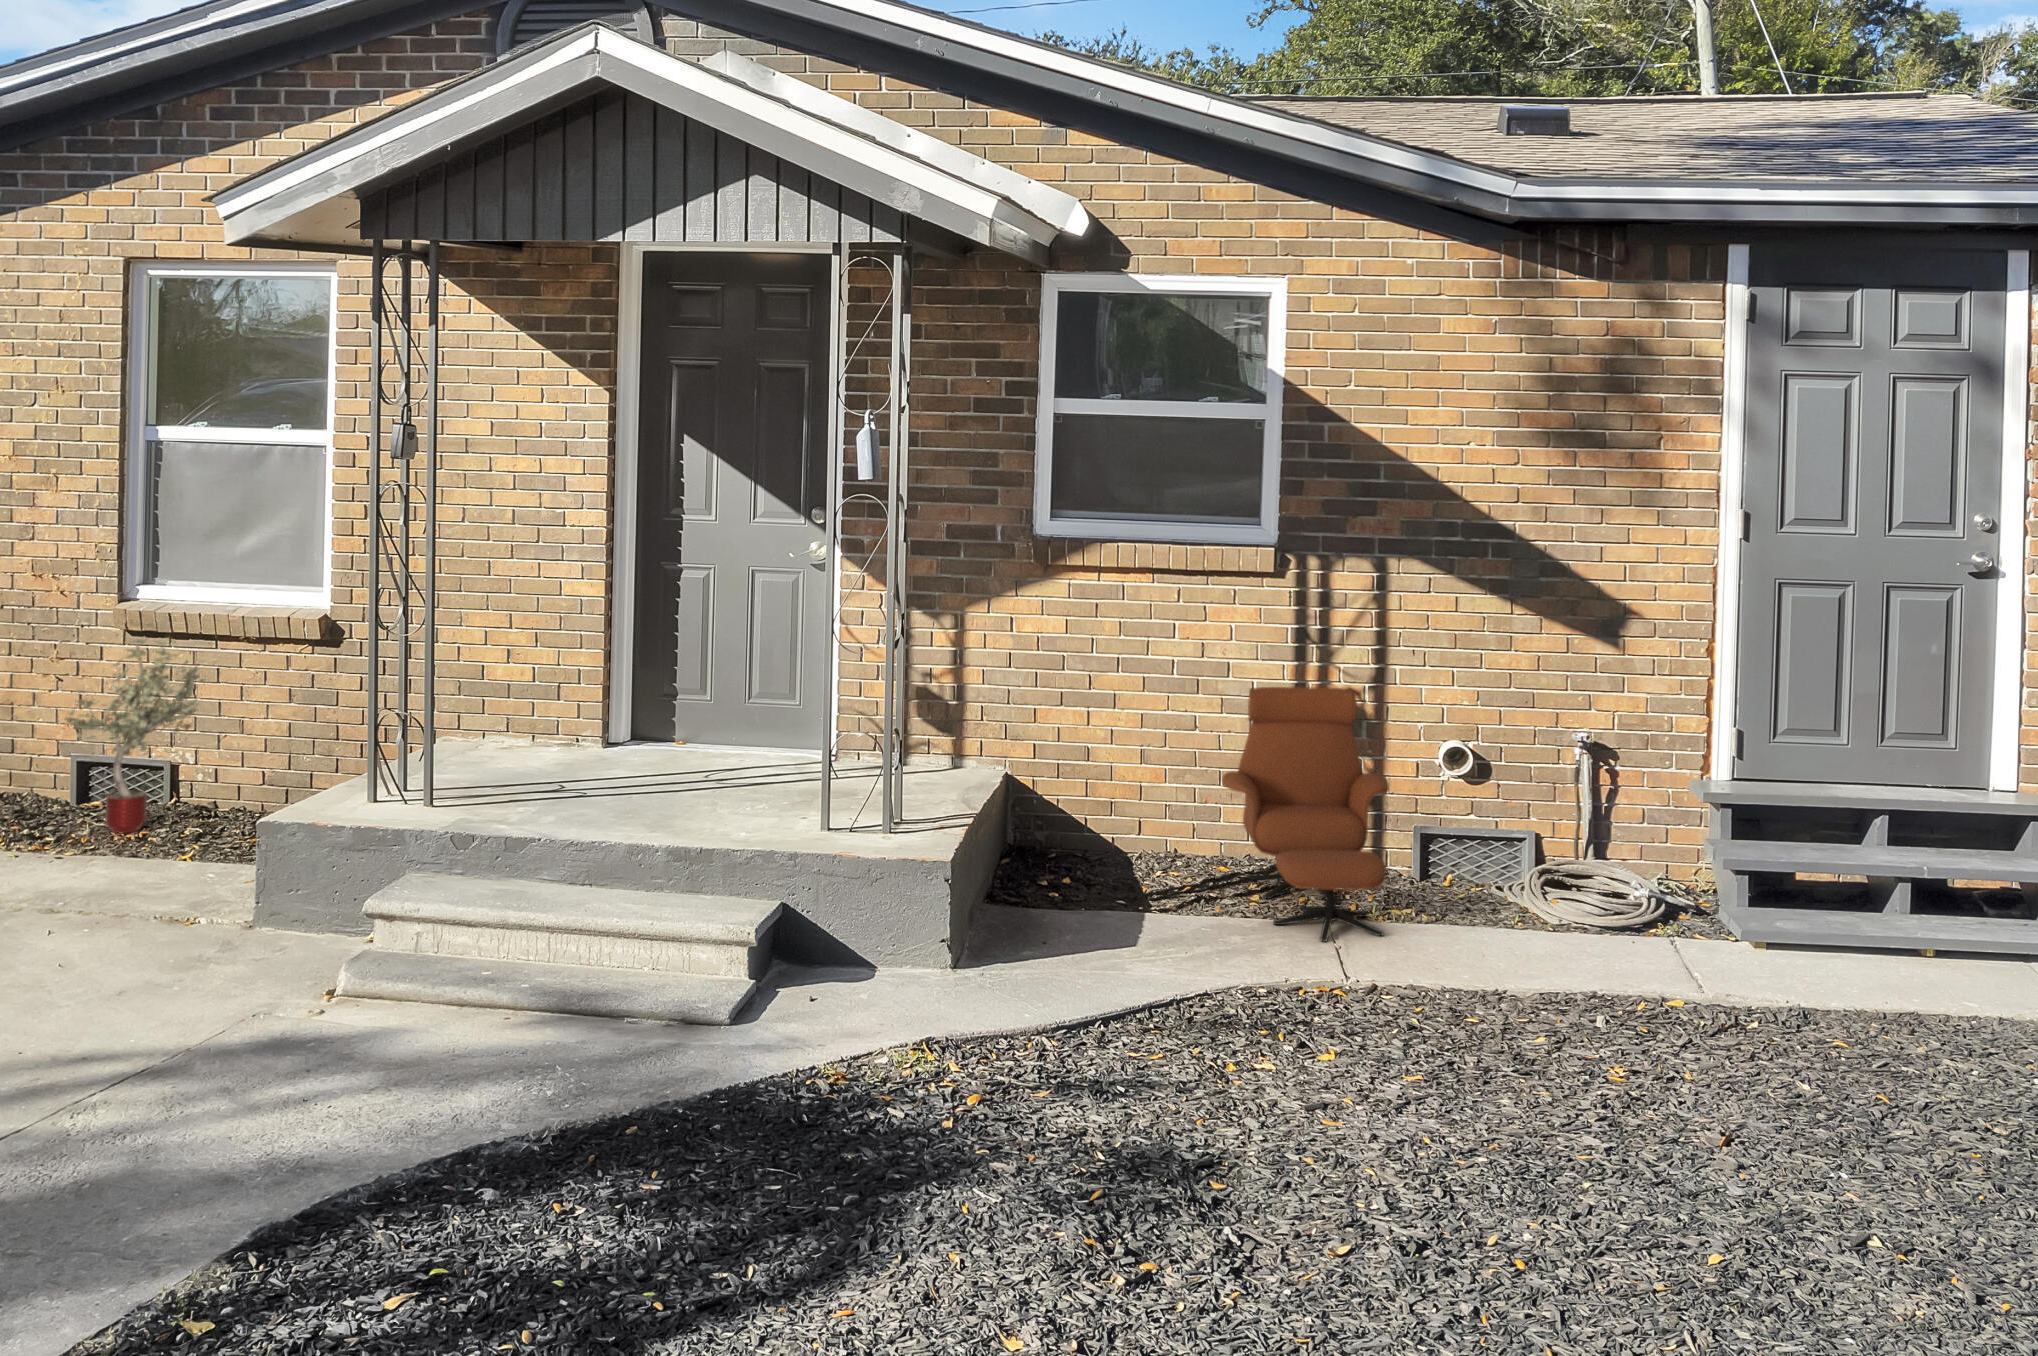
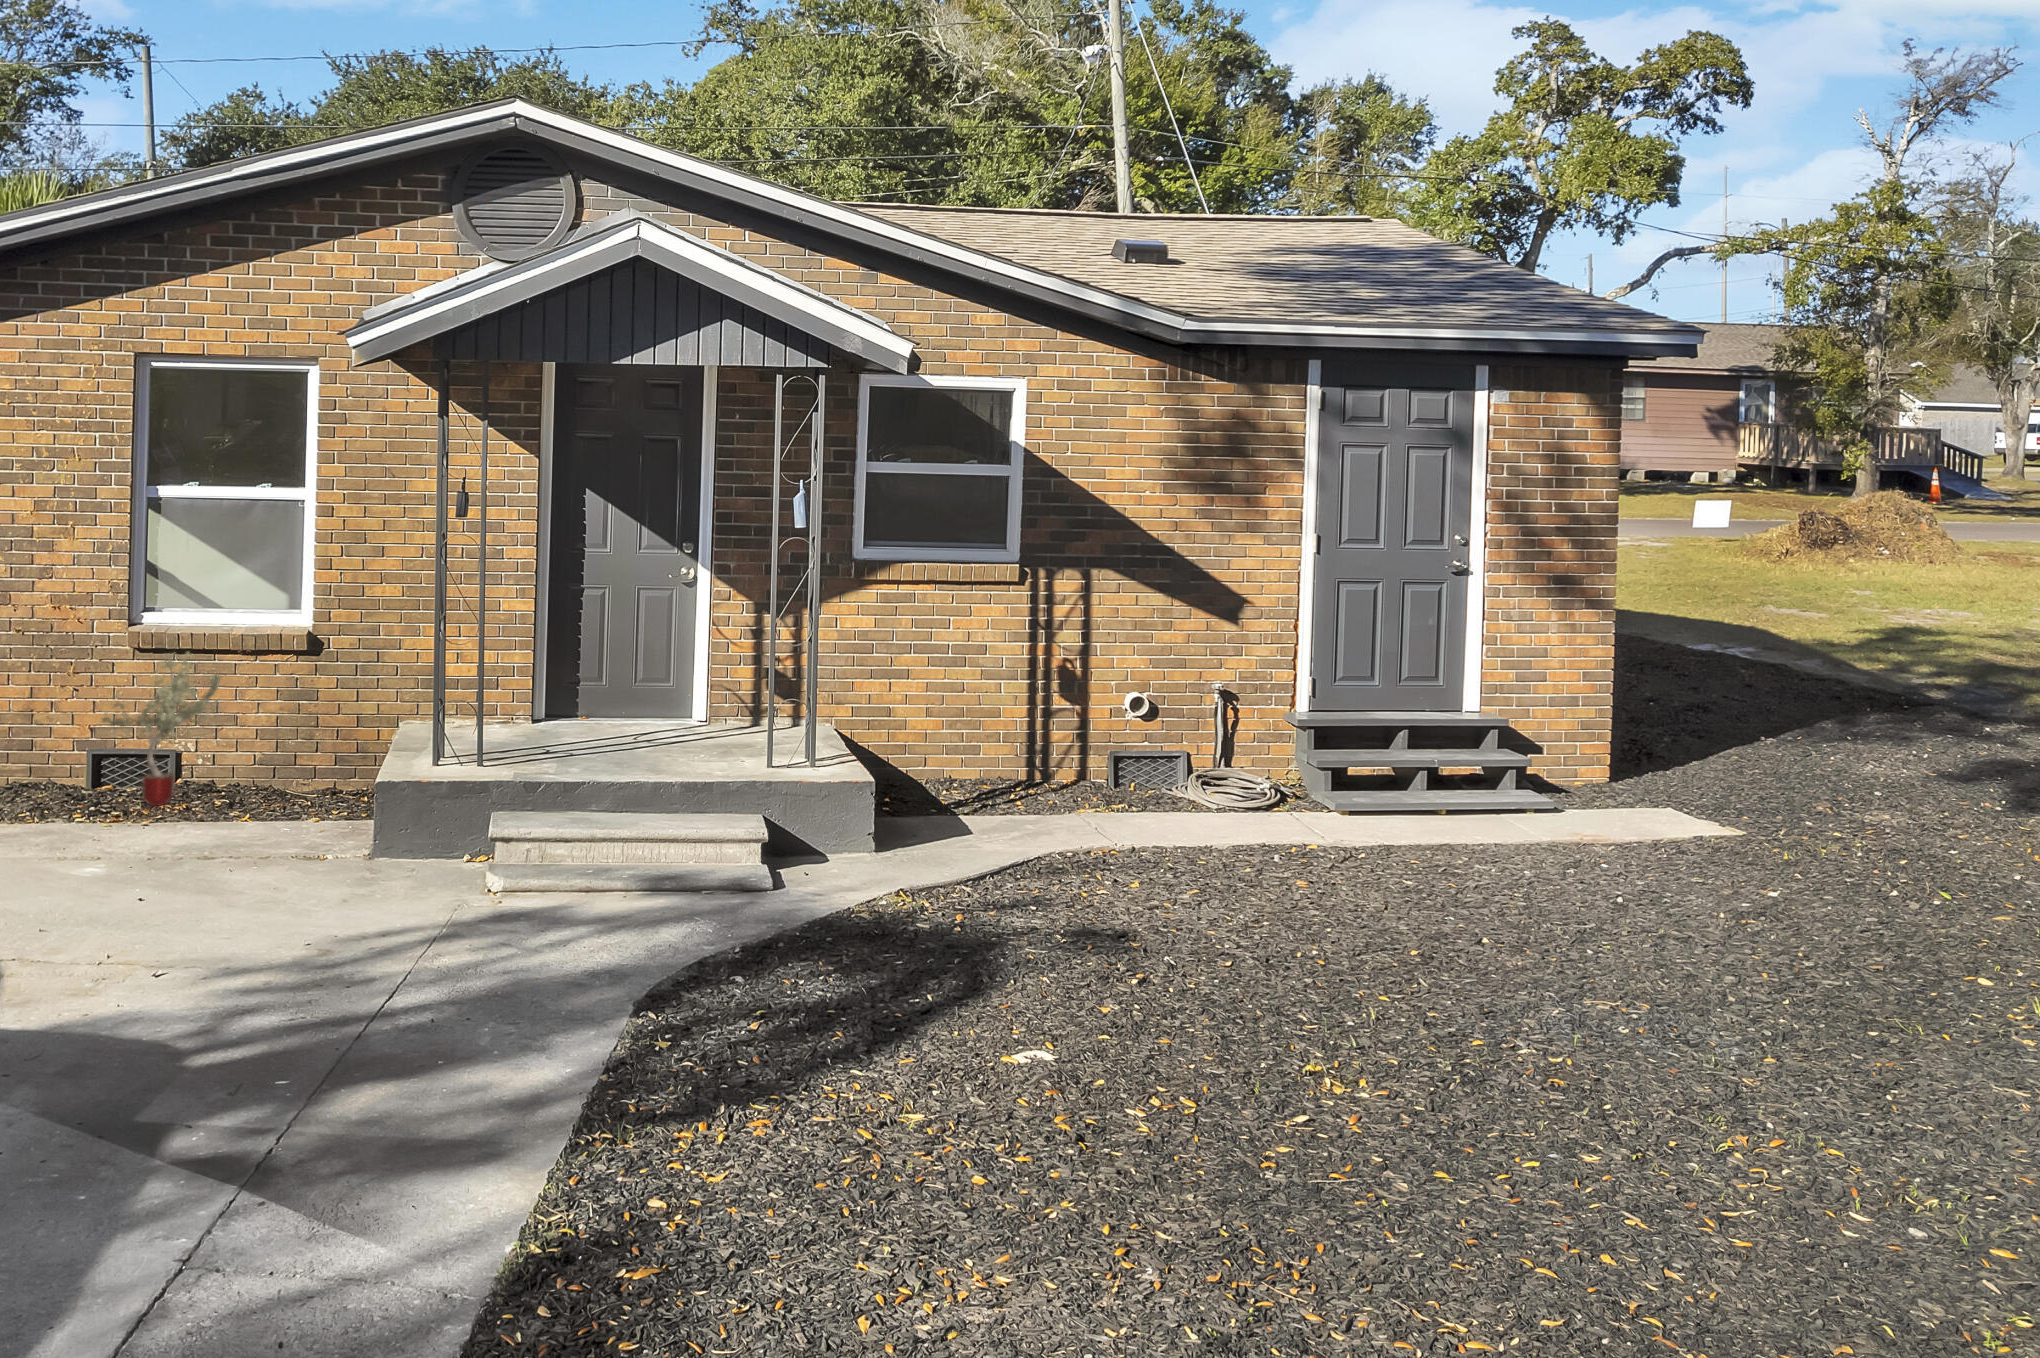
lounge chair: present [1222,687,1389,942] -> none [990,659,1117,824]

